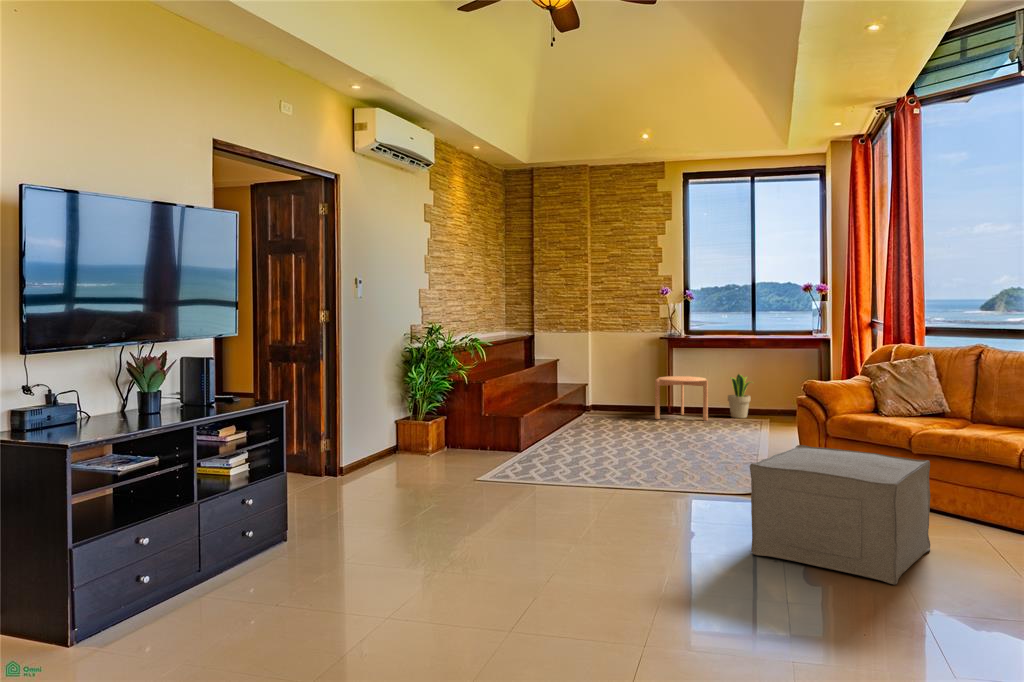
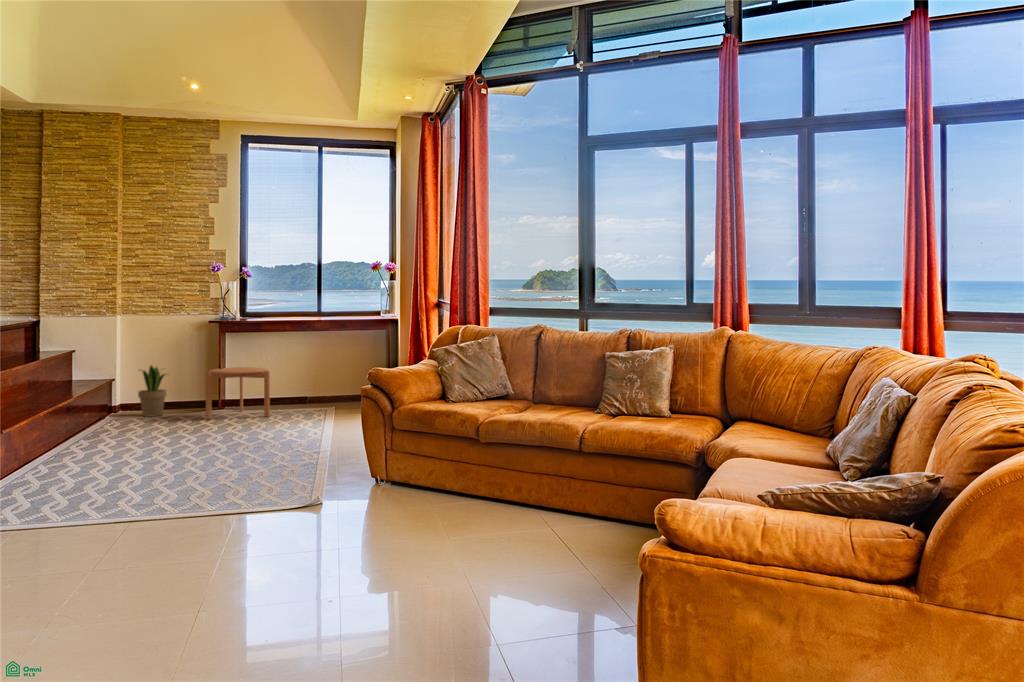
potted plant: present [728,374,751,418] -> present [138,366,167,417]
ottoman: present [750,445,930,584] -> none [286,446,505,624]

